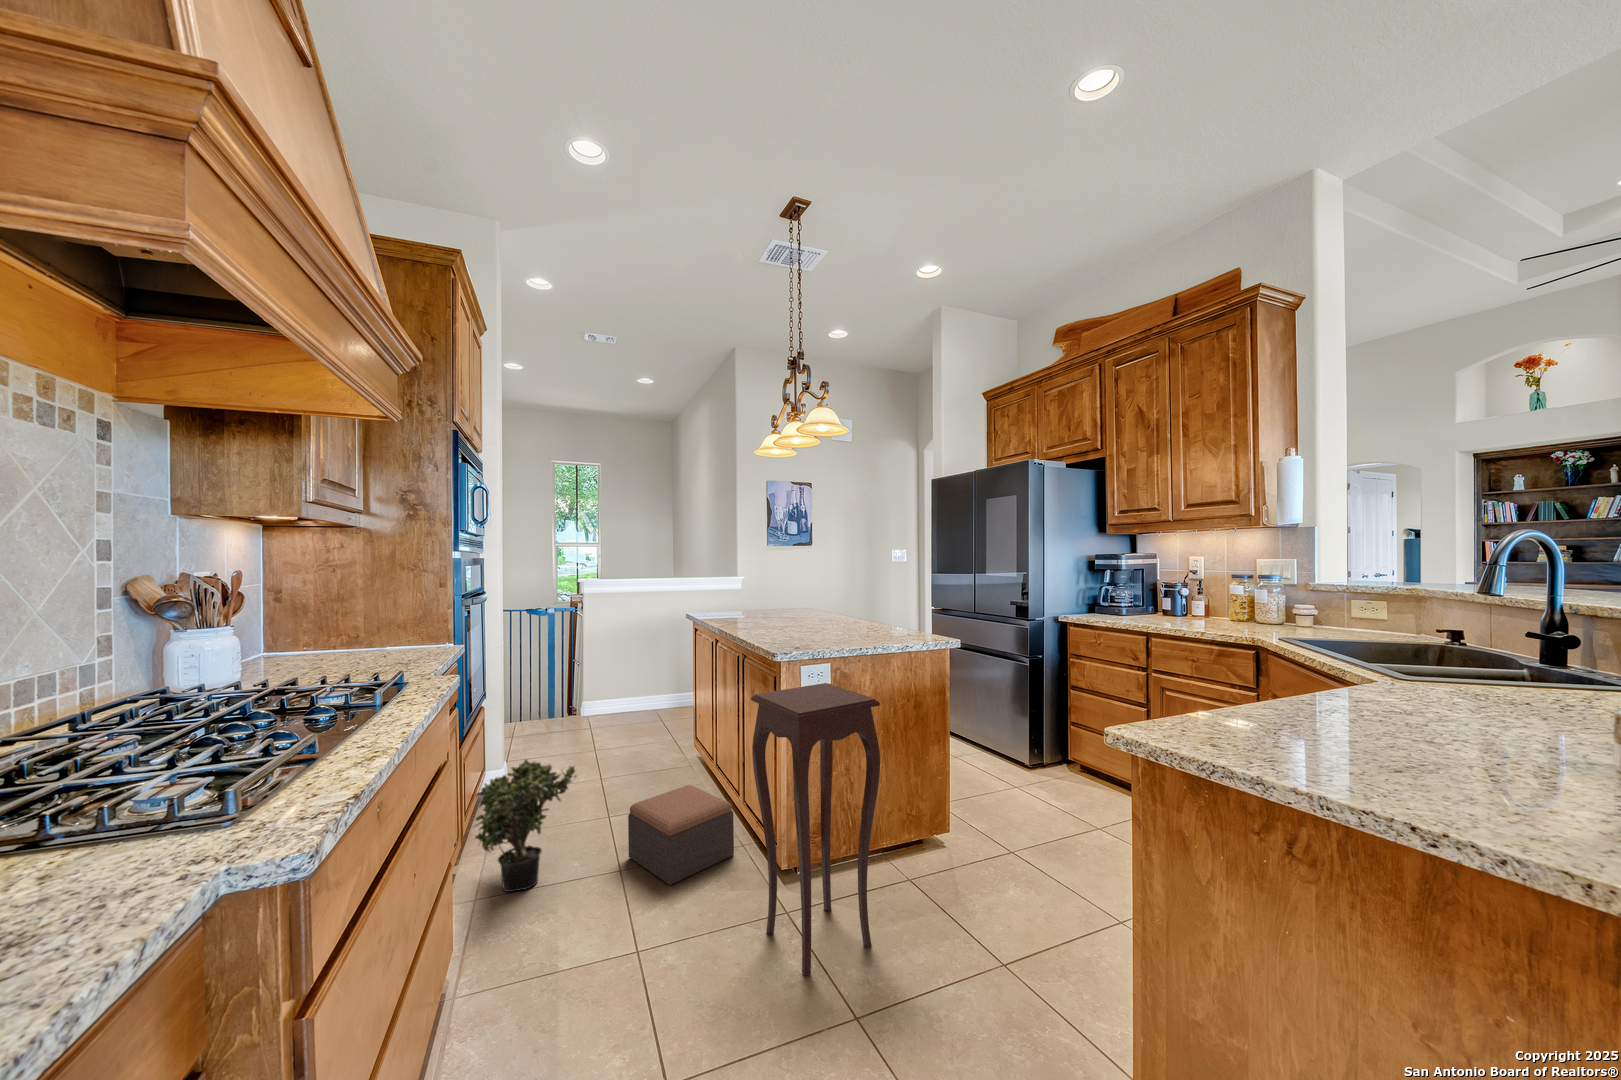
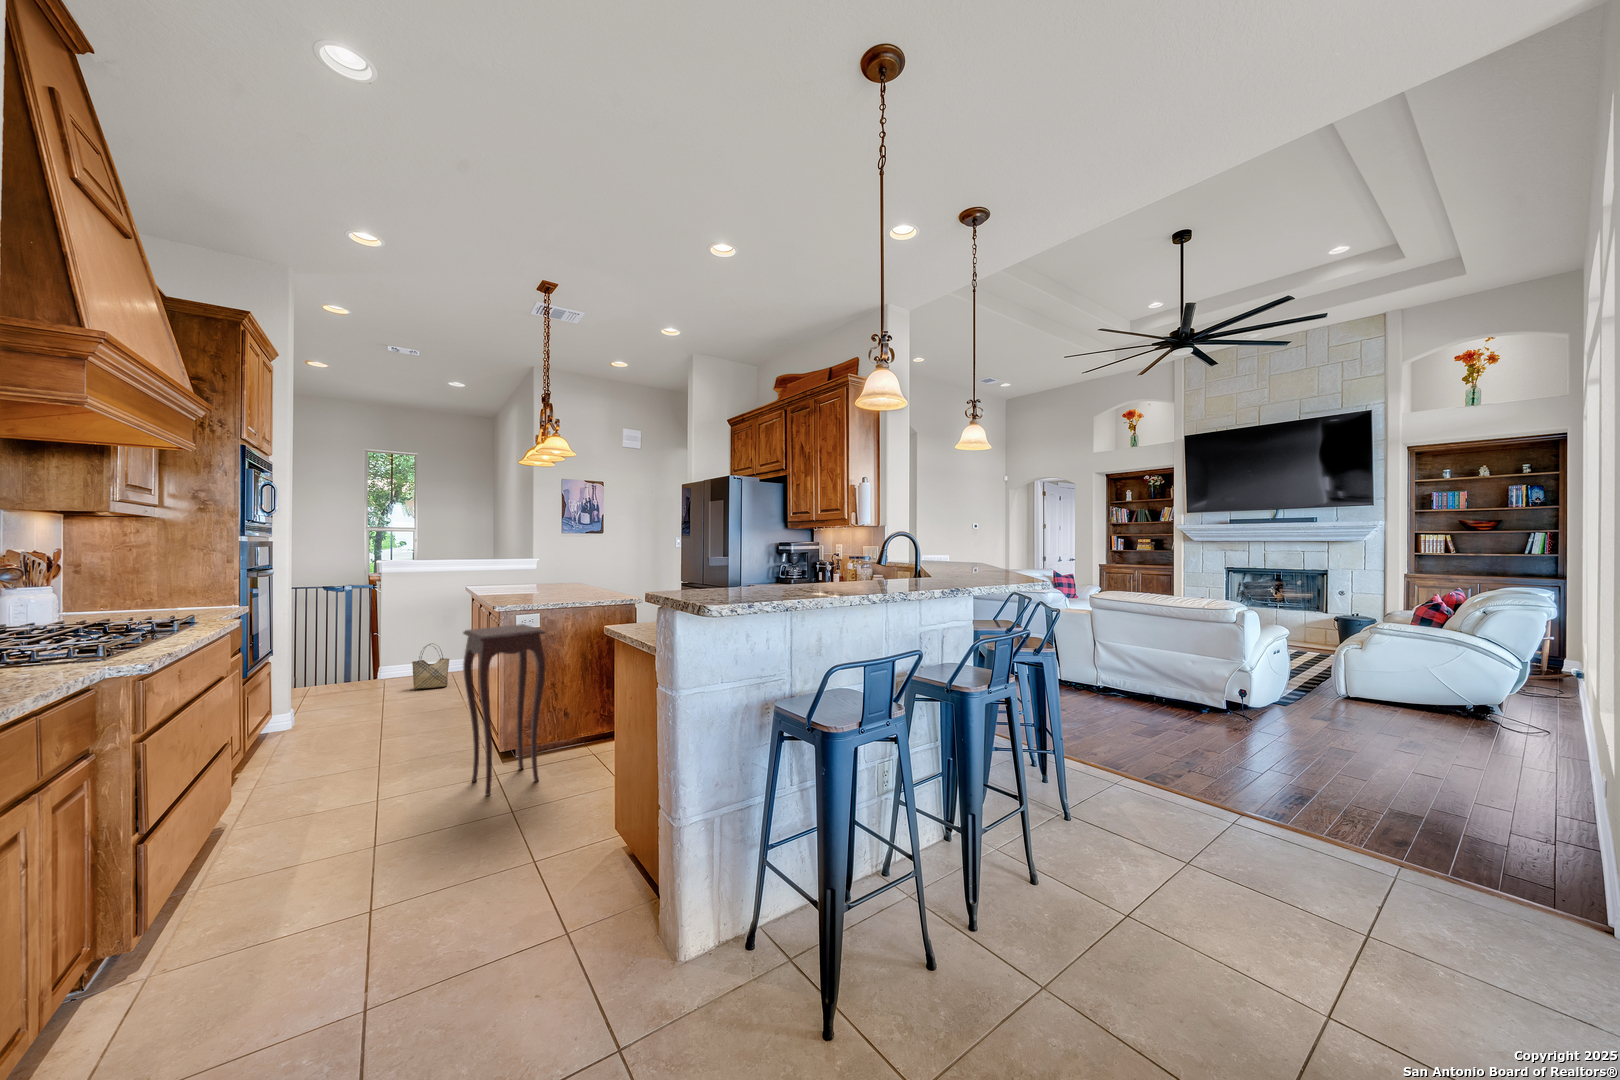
woven basket: none [623,680,663,736] -> present [412,644,449,689]
potted plant: present [474,759,577,892] -> none [254,685,344,778]
footstool: present [628,785,734,885] -> none [387,706,470,766]

